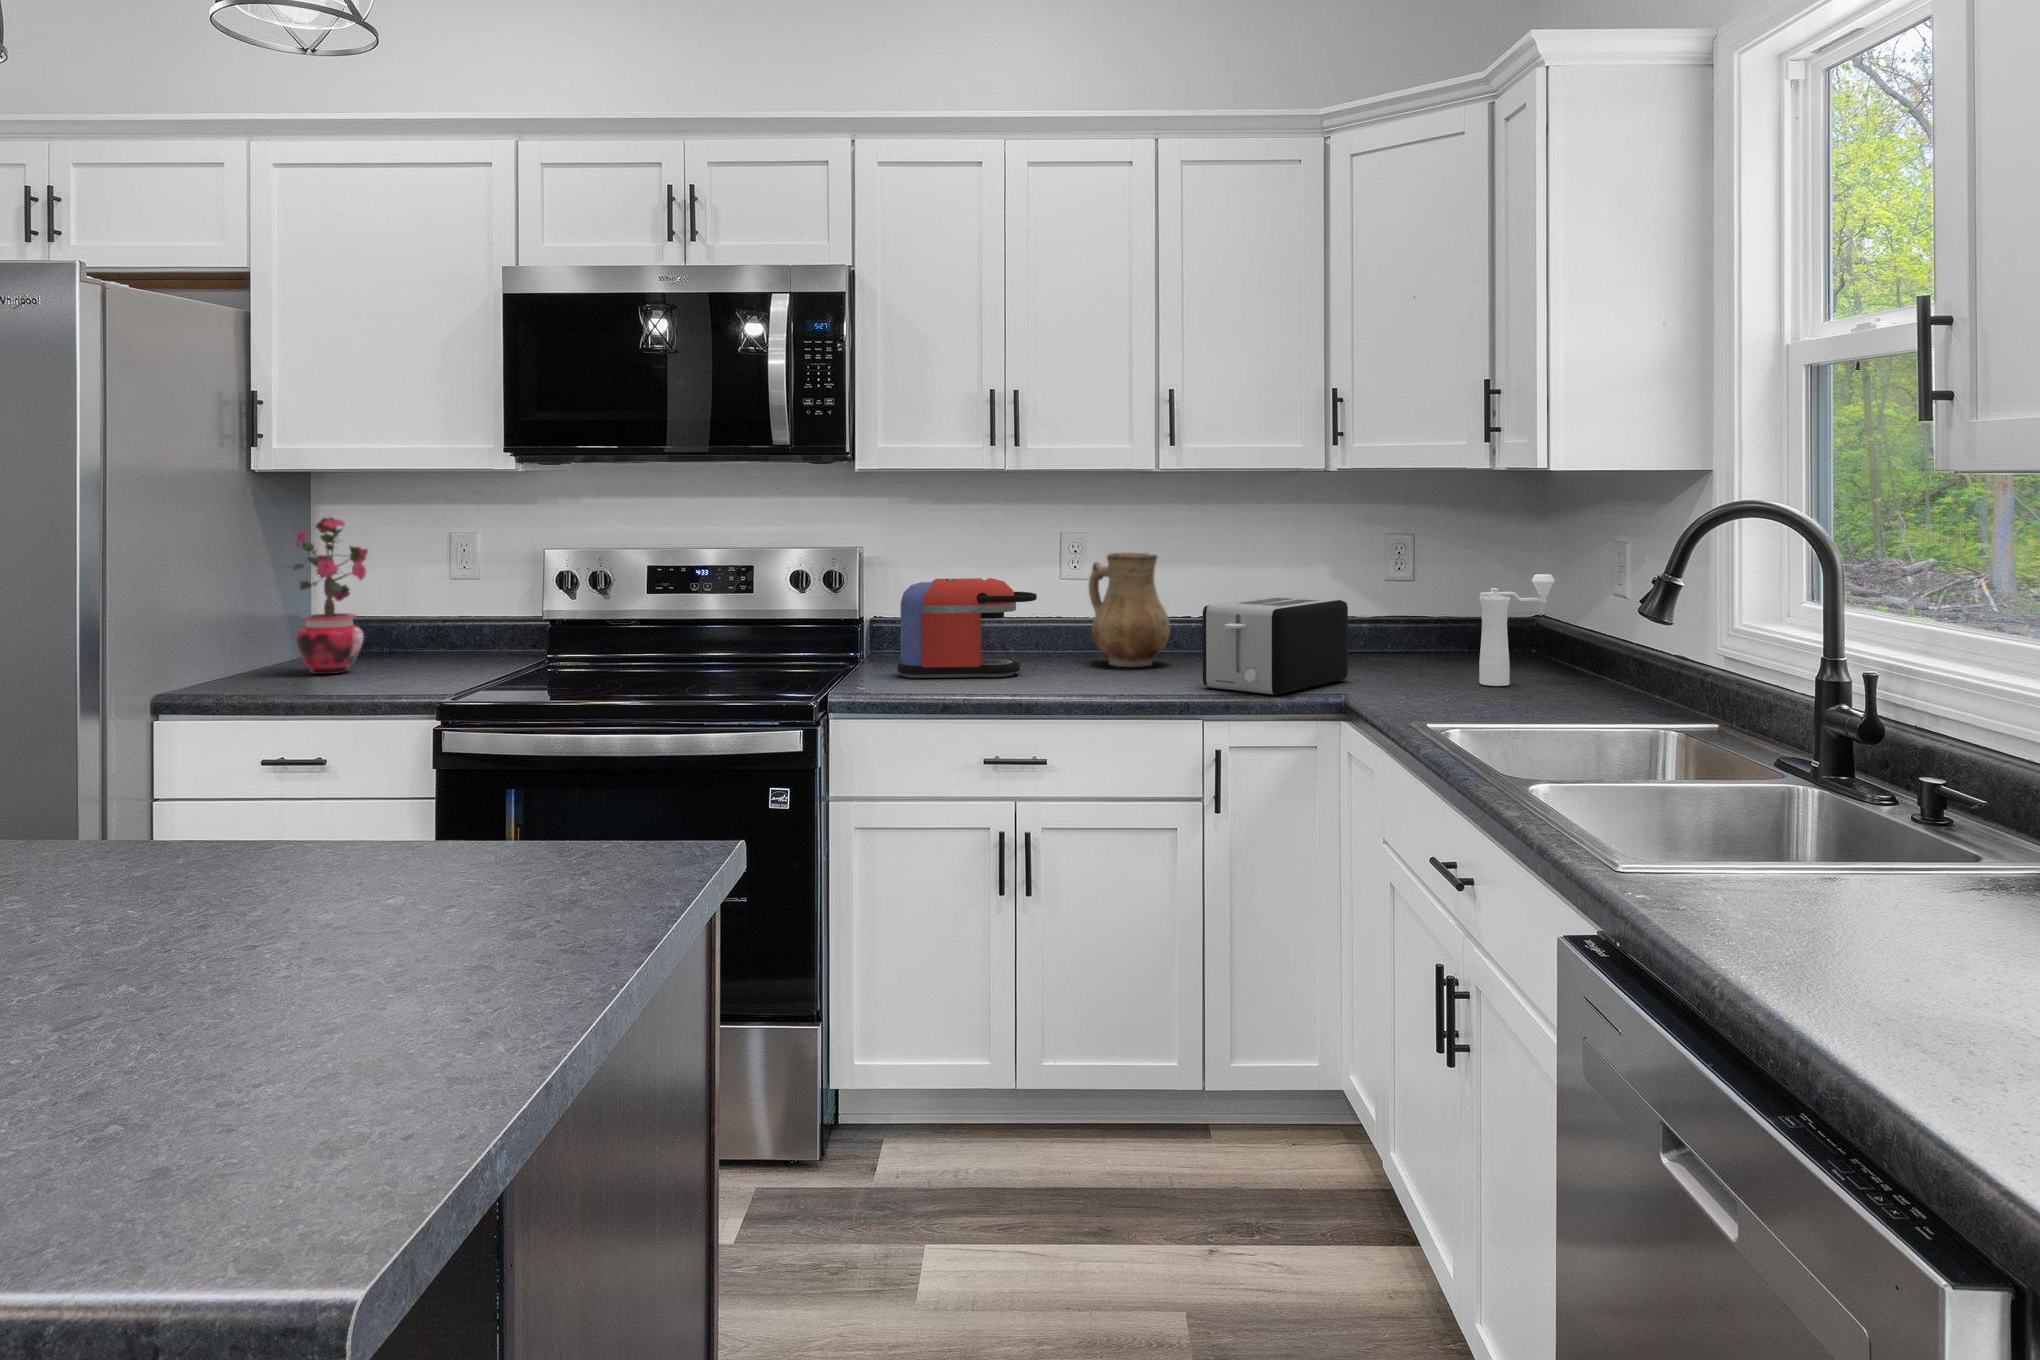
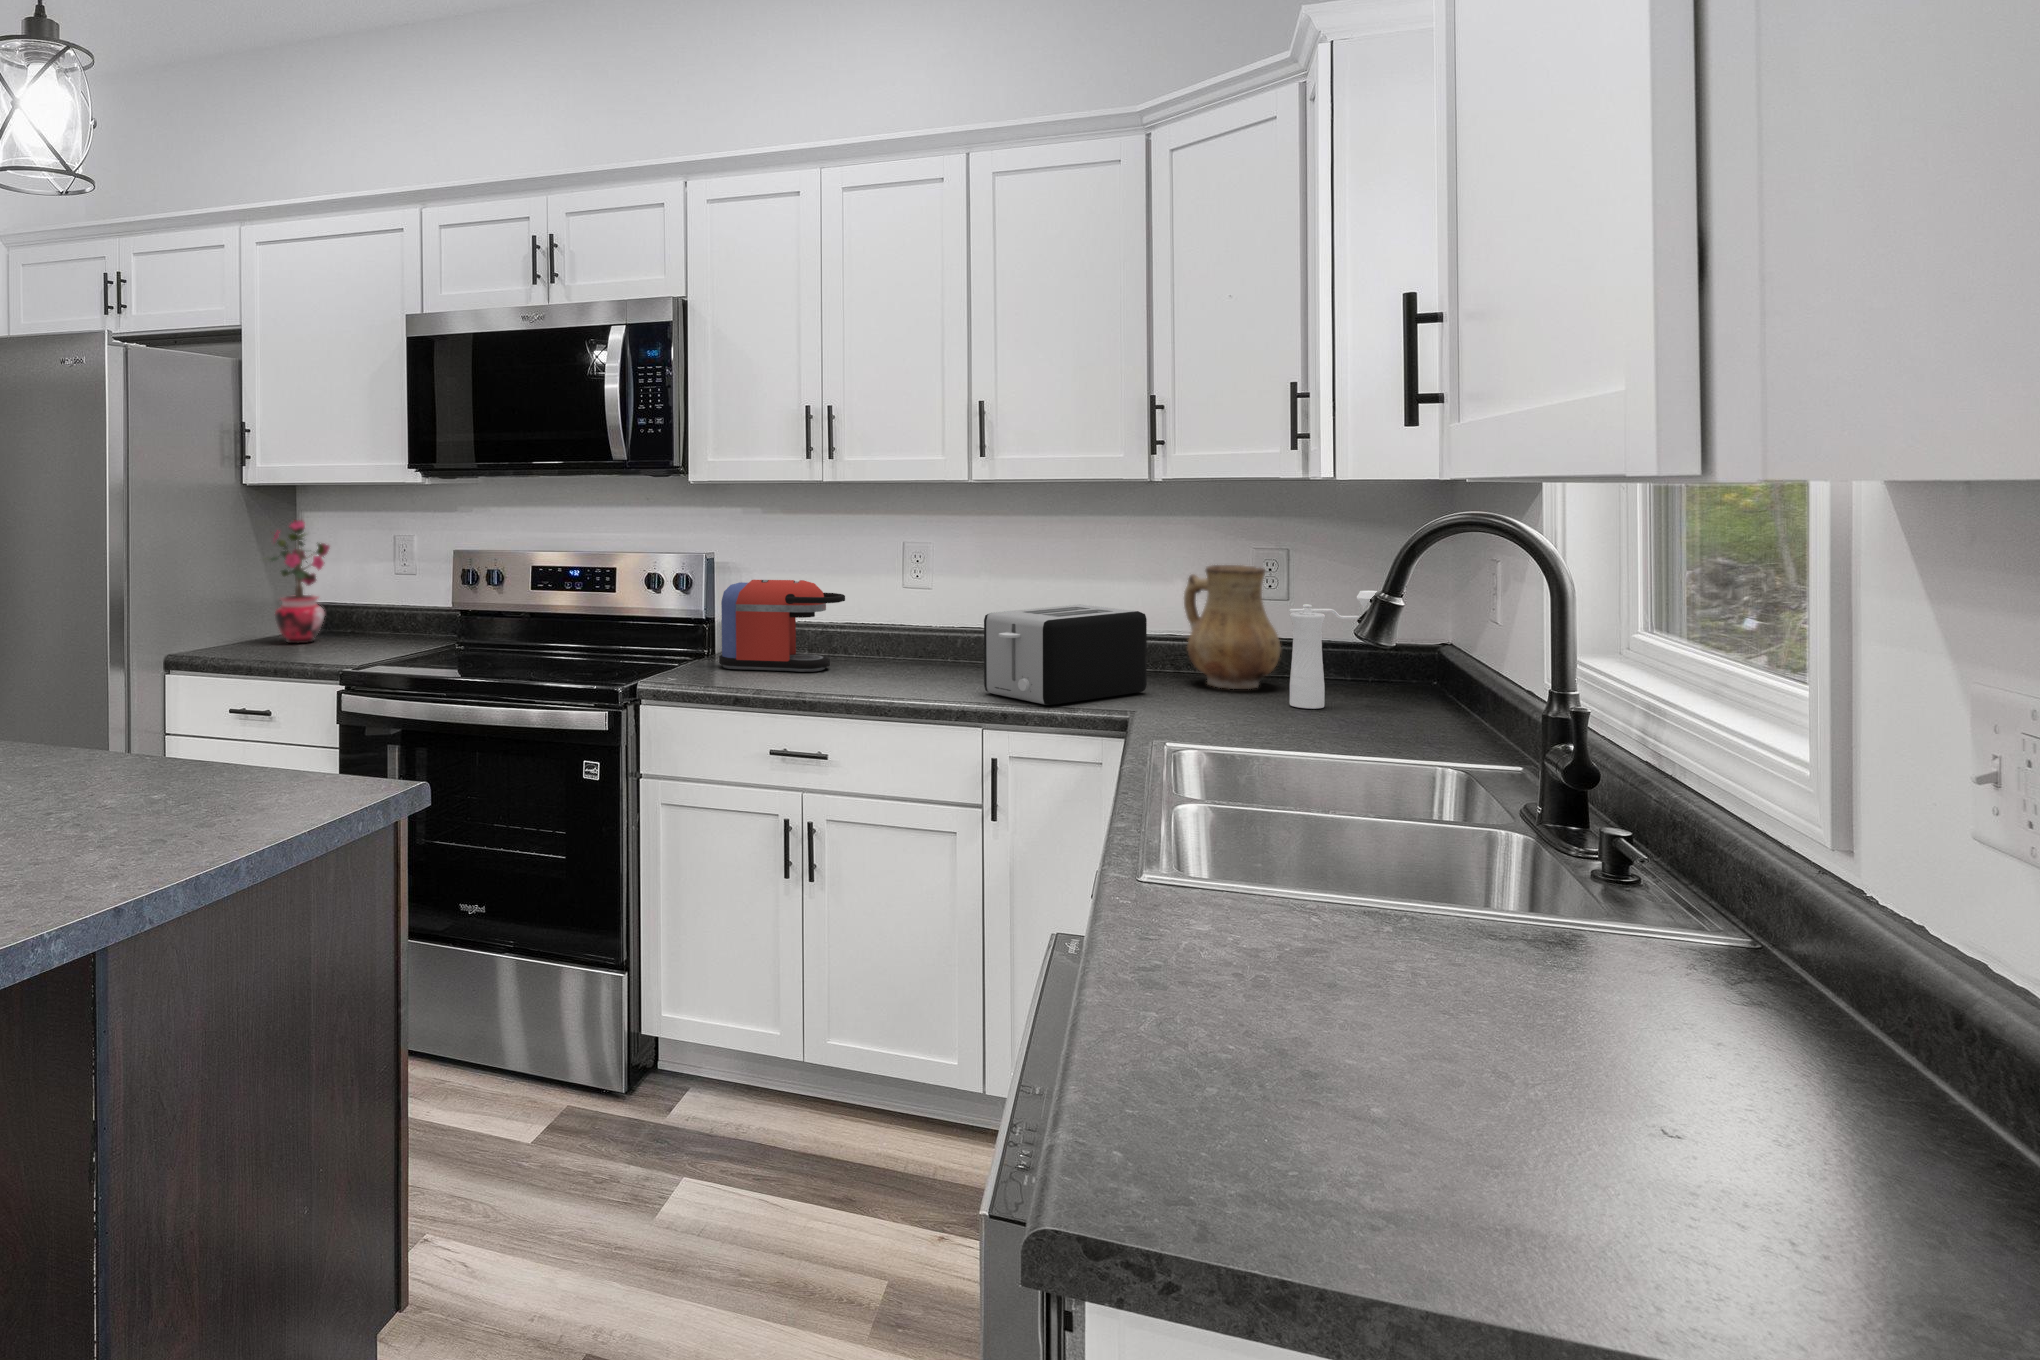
ceramic pitcher: present [1089,553,1170,667] -> present [1184,565,1280,689]

